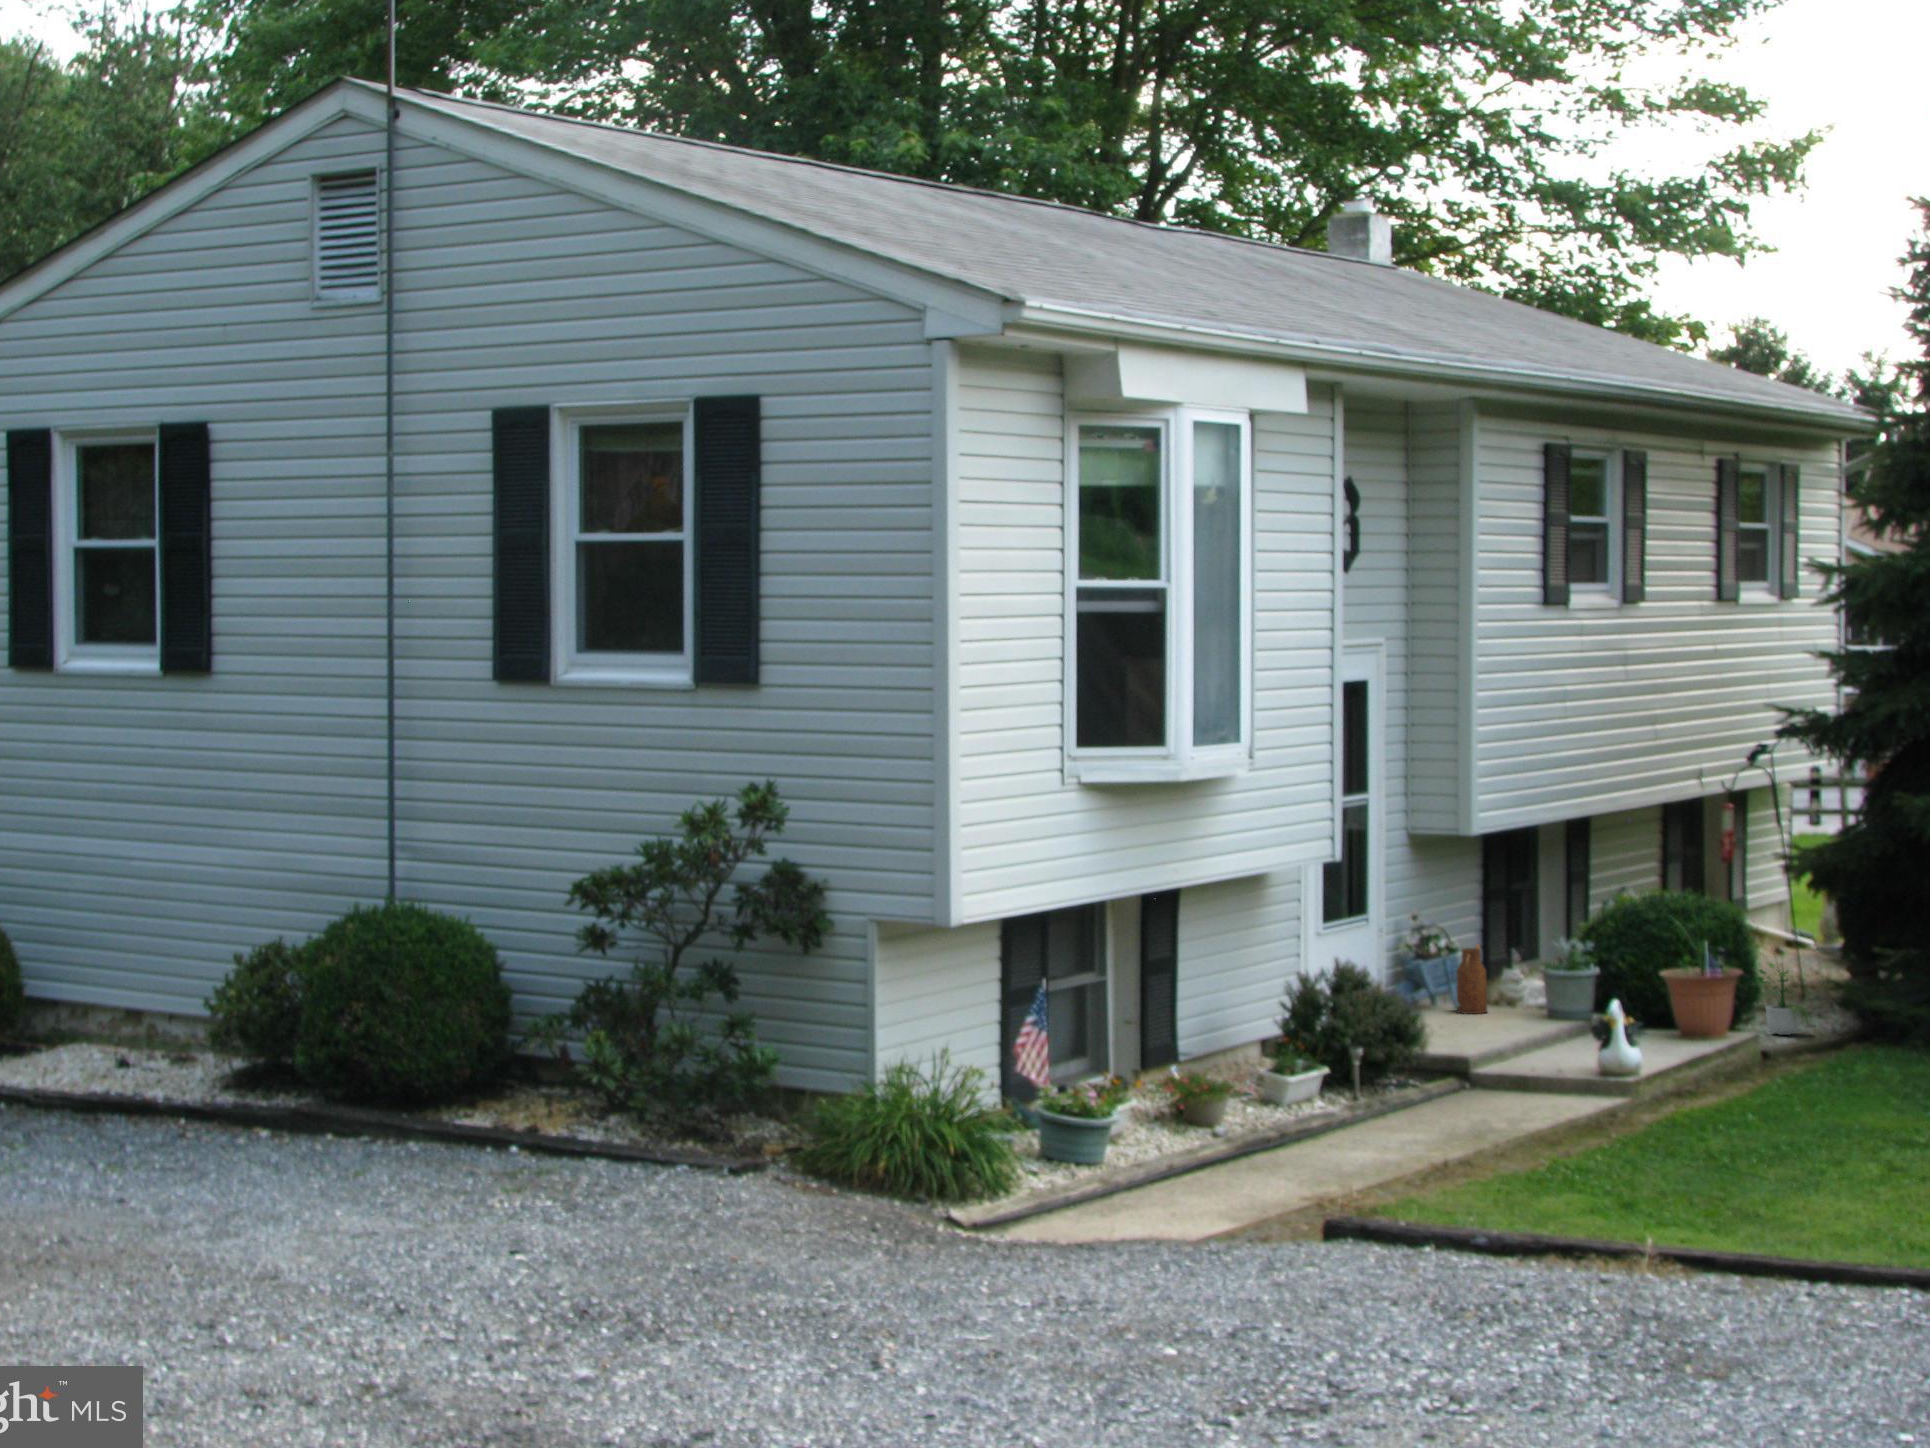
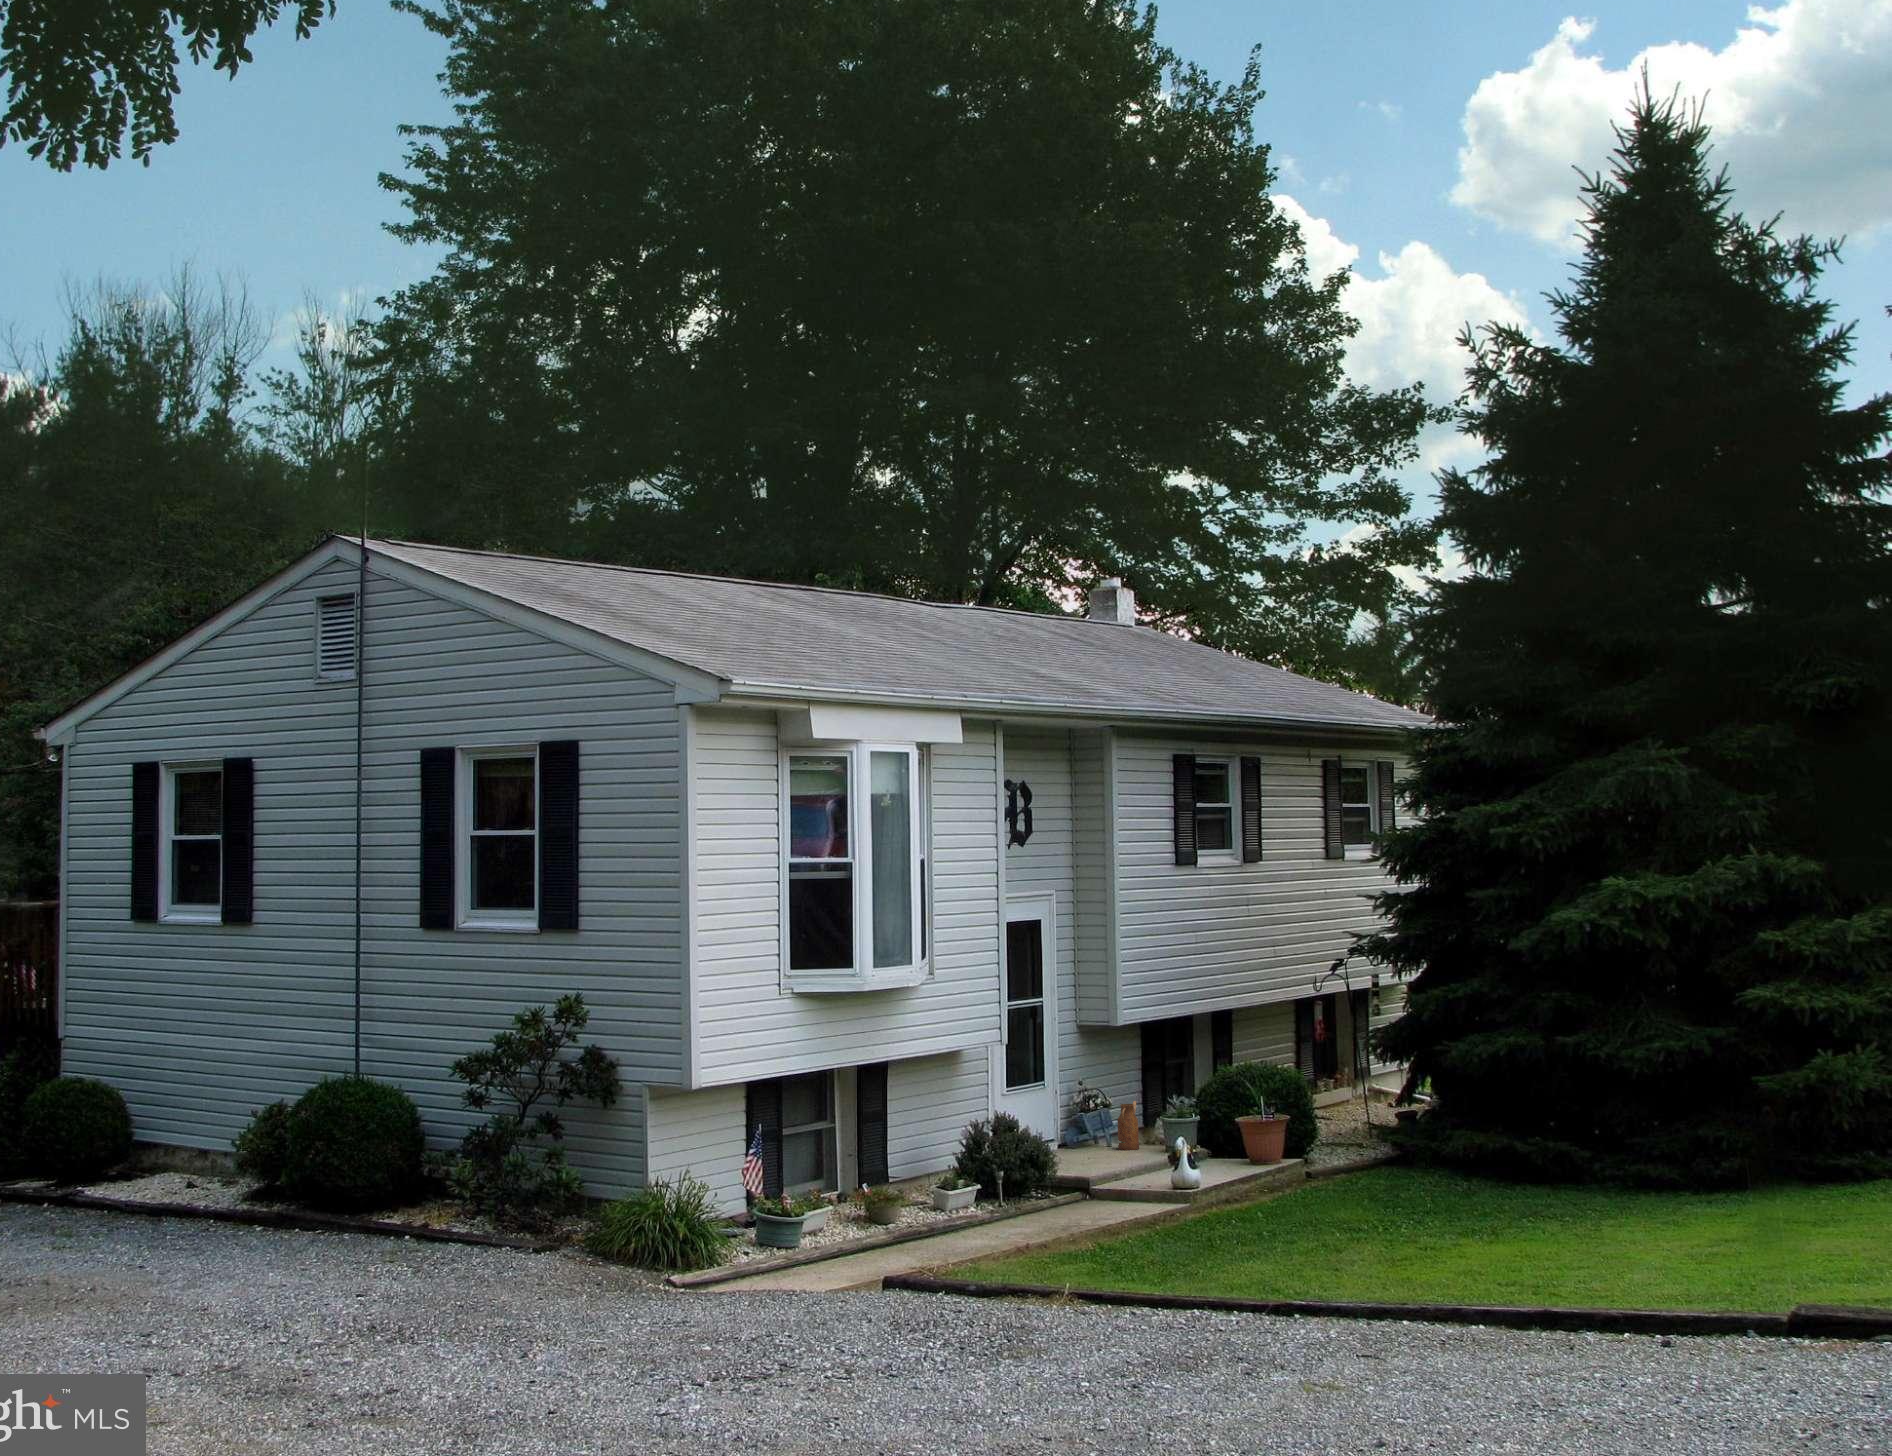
potted plant: present [1755,964,1808,1035] -> none [1305,1098,1345,1162]

